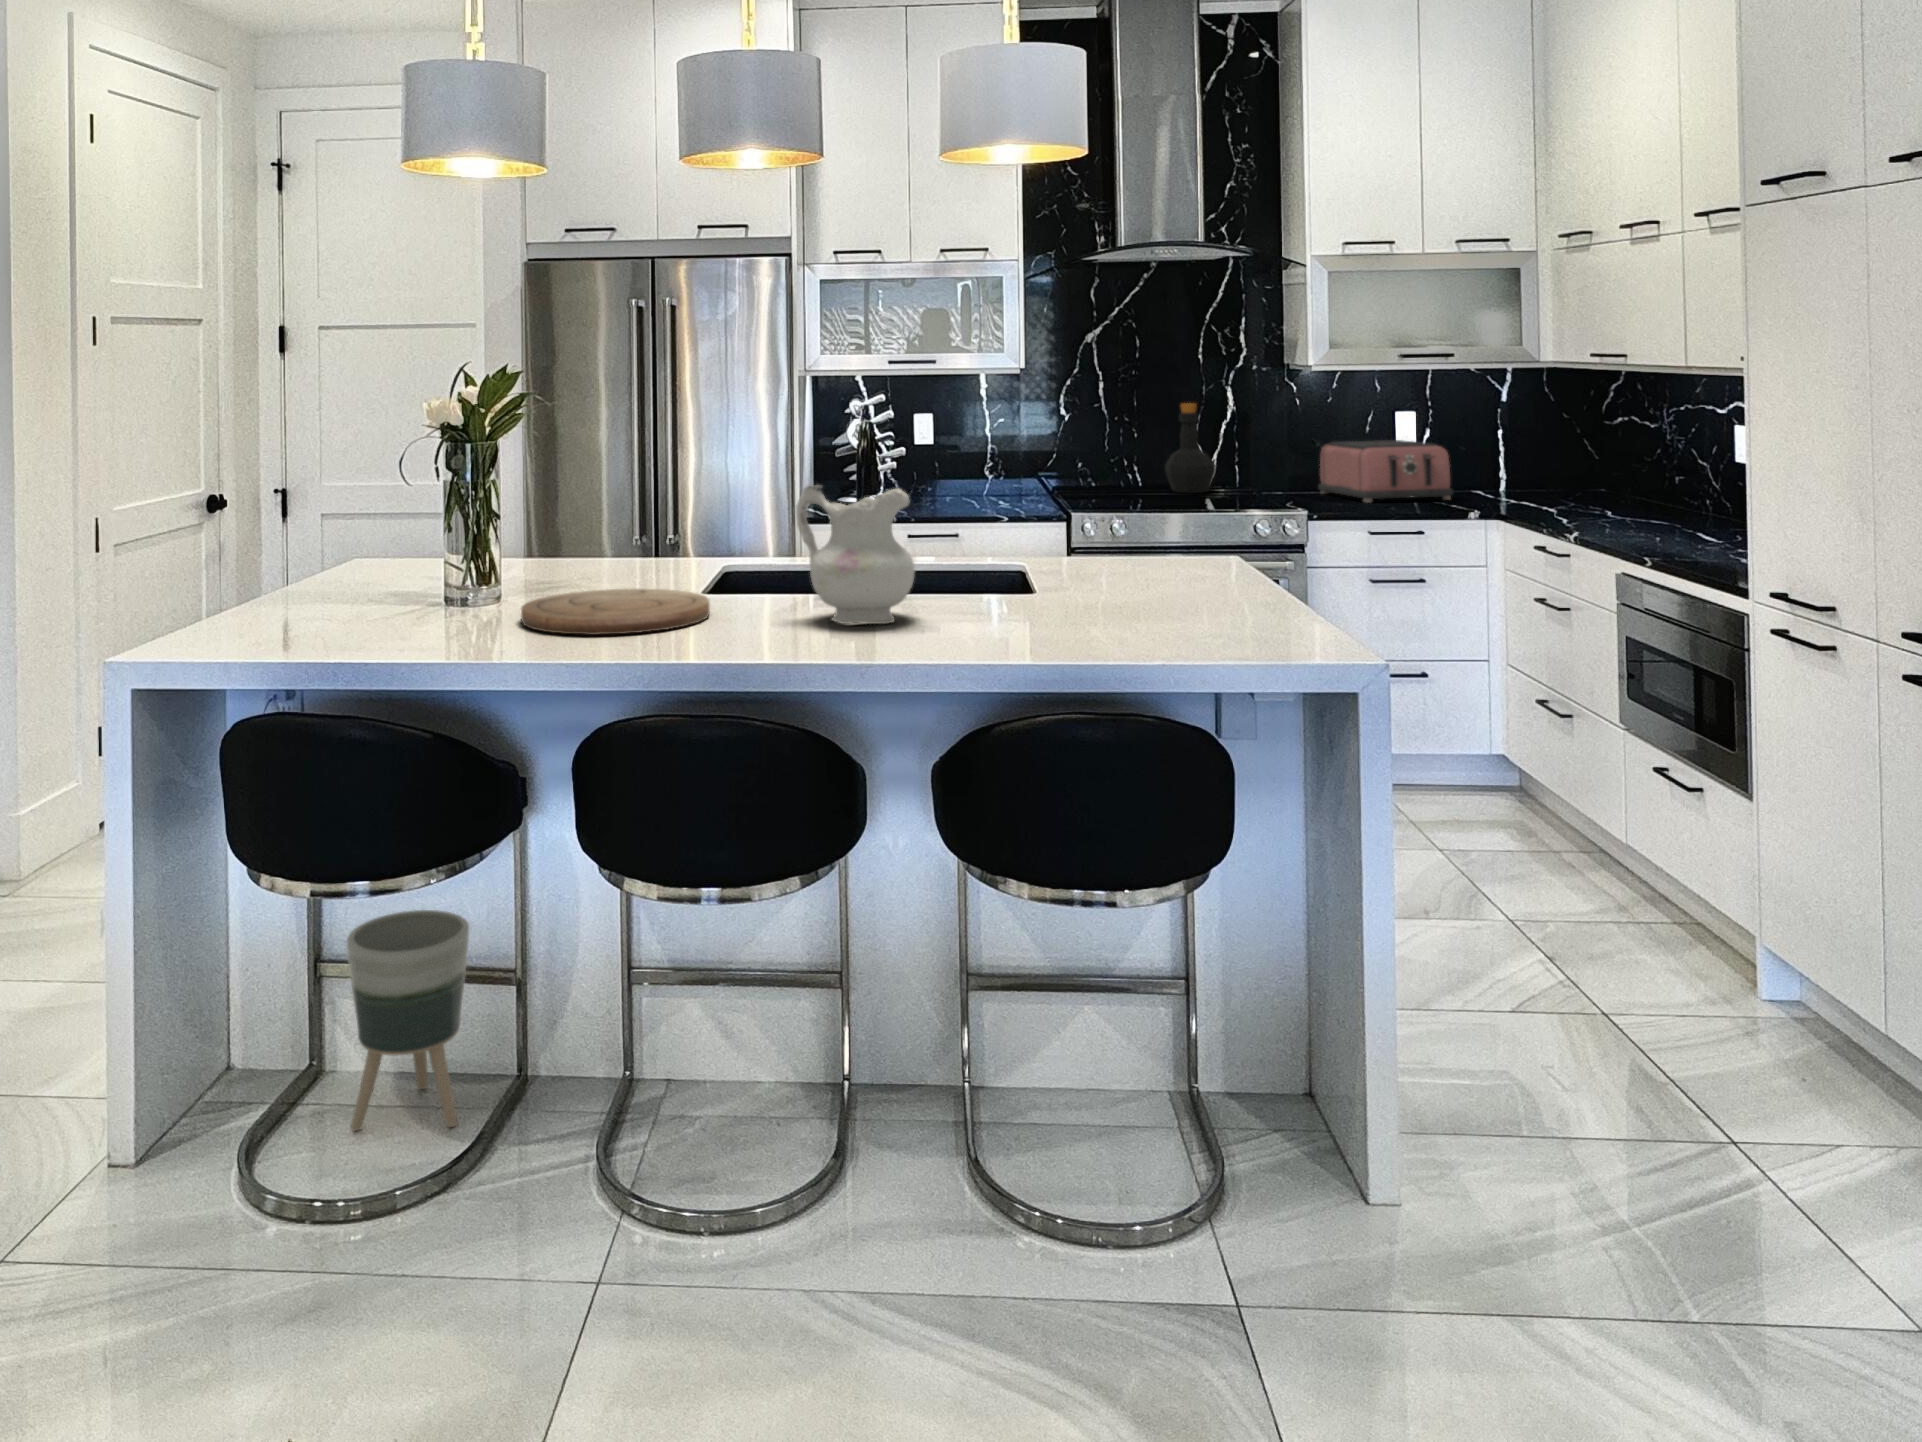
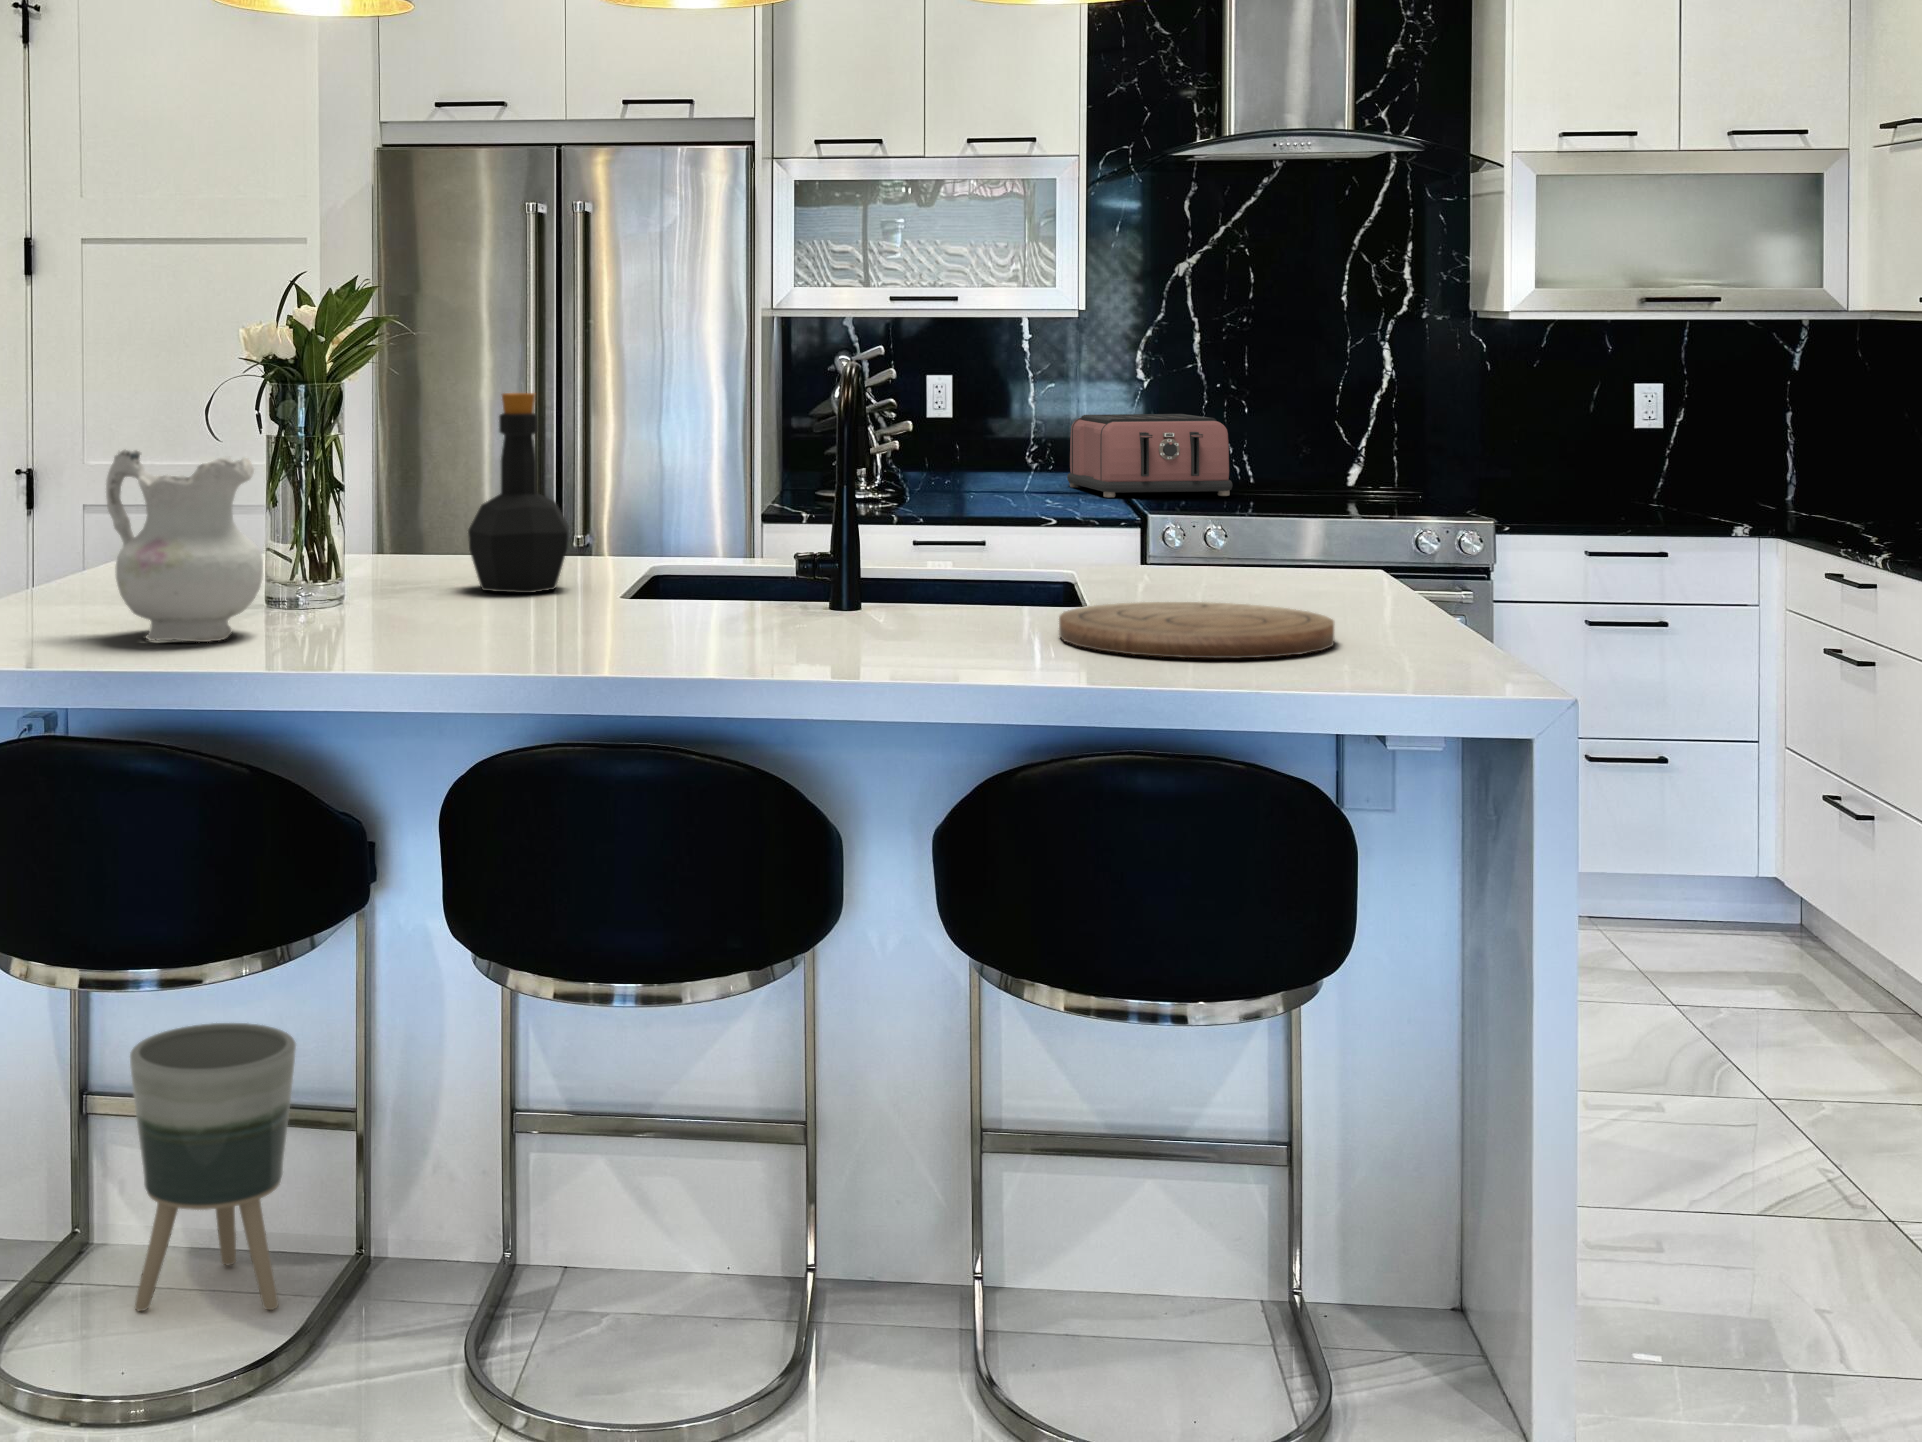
bottle: present [1165,403,1216,493] -> present [468,393,569,593]
toaster: present [1318,440,1453,503] -> present [1067,414,1232,497]
ceramic pitcher: present [796,484,915,624] -> present [106,450,263,642]
cutting board: present [521,589,710,635] -> present [1059,602,1334,658]

